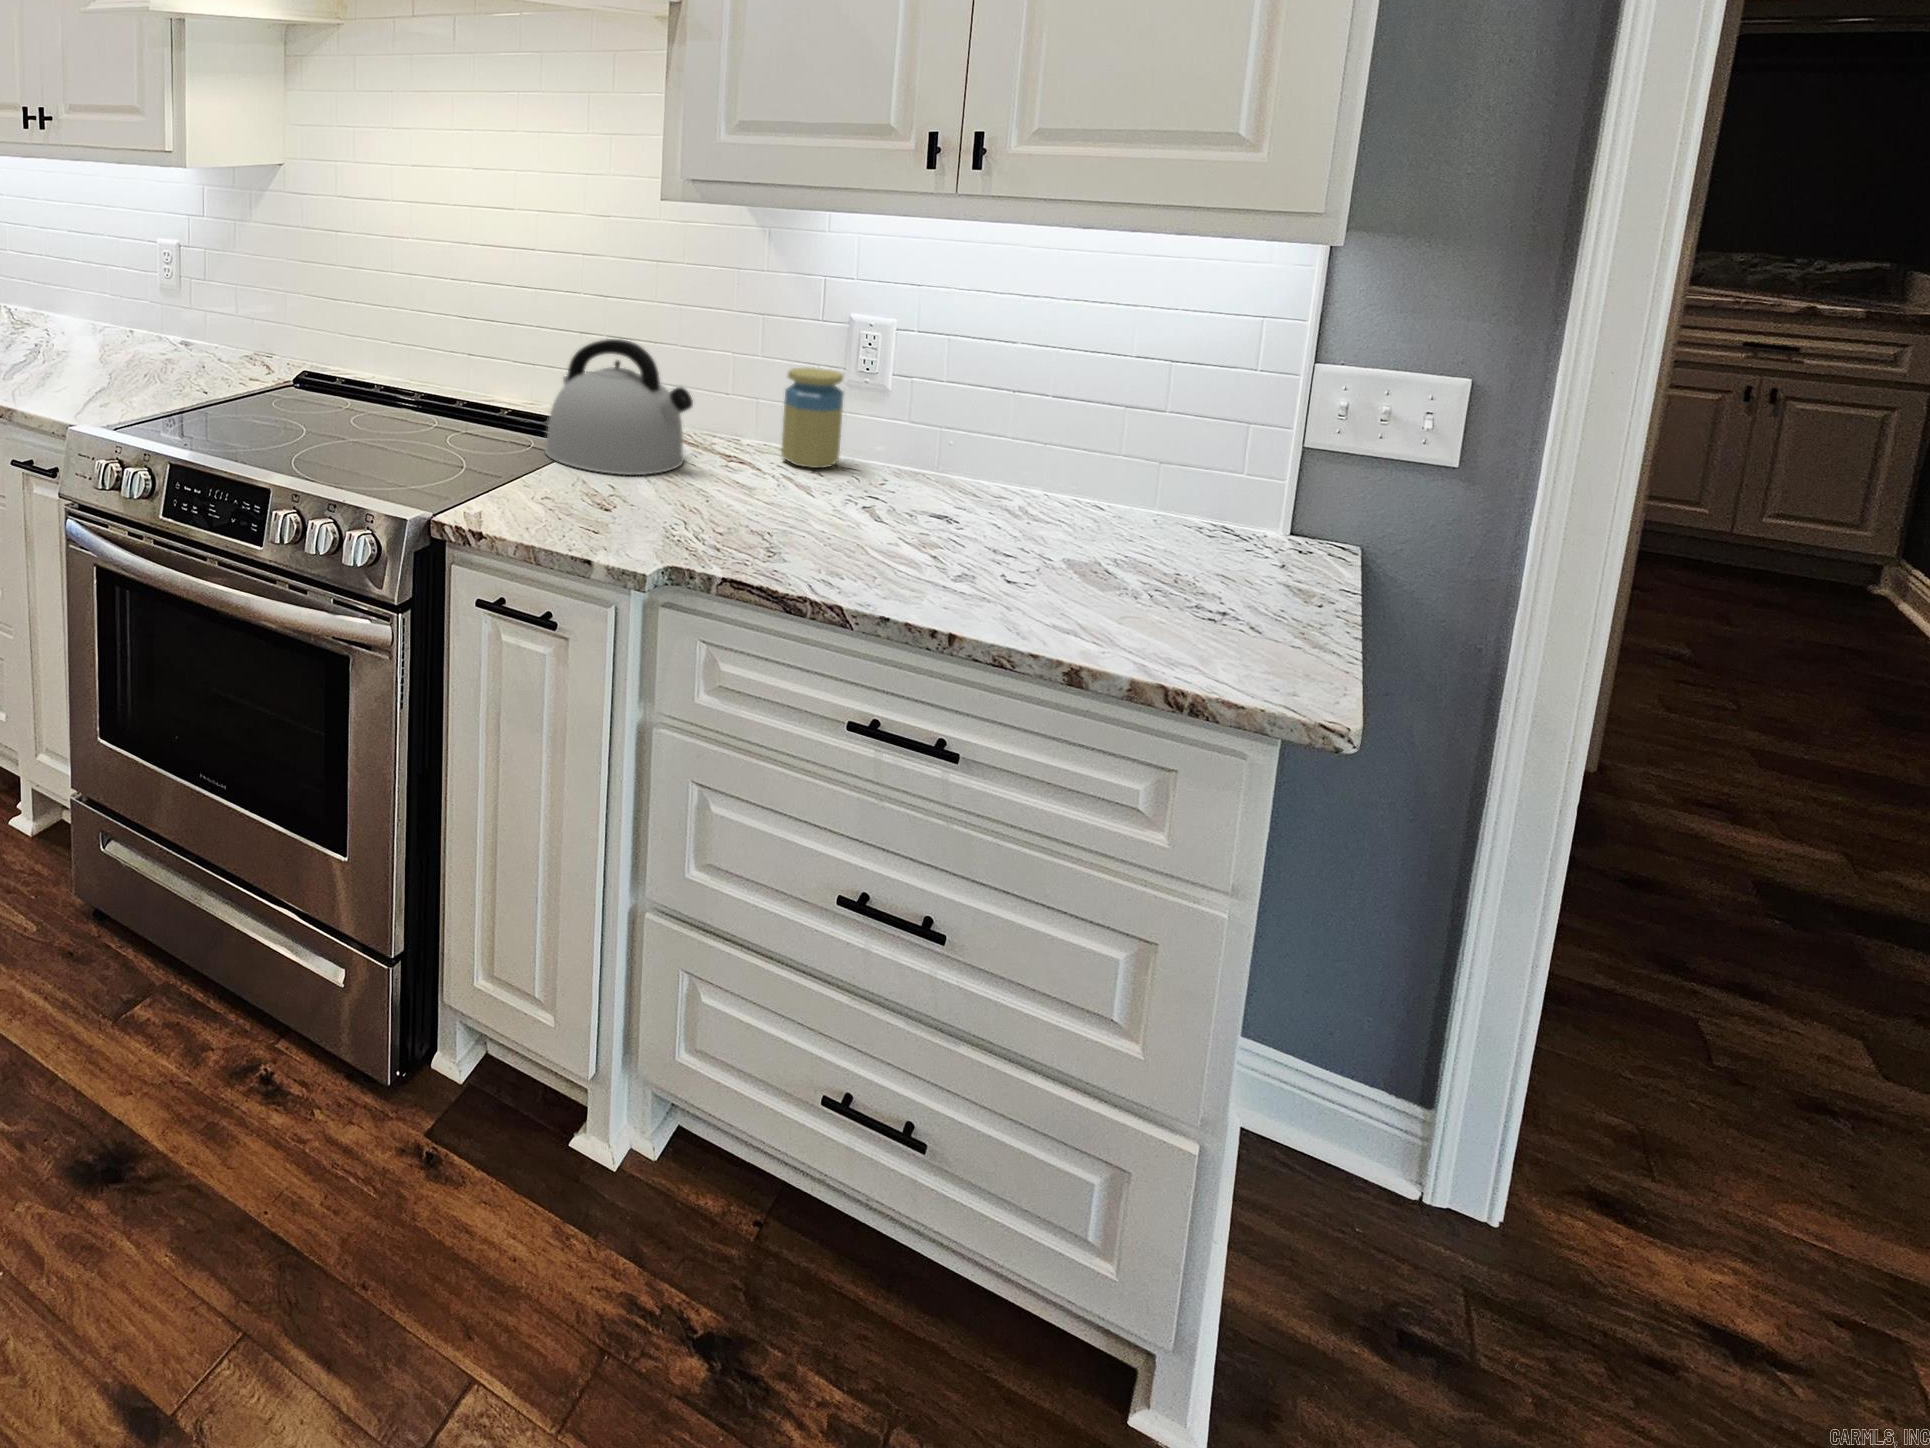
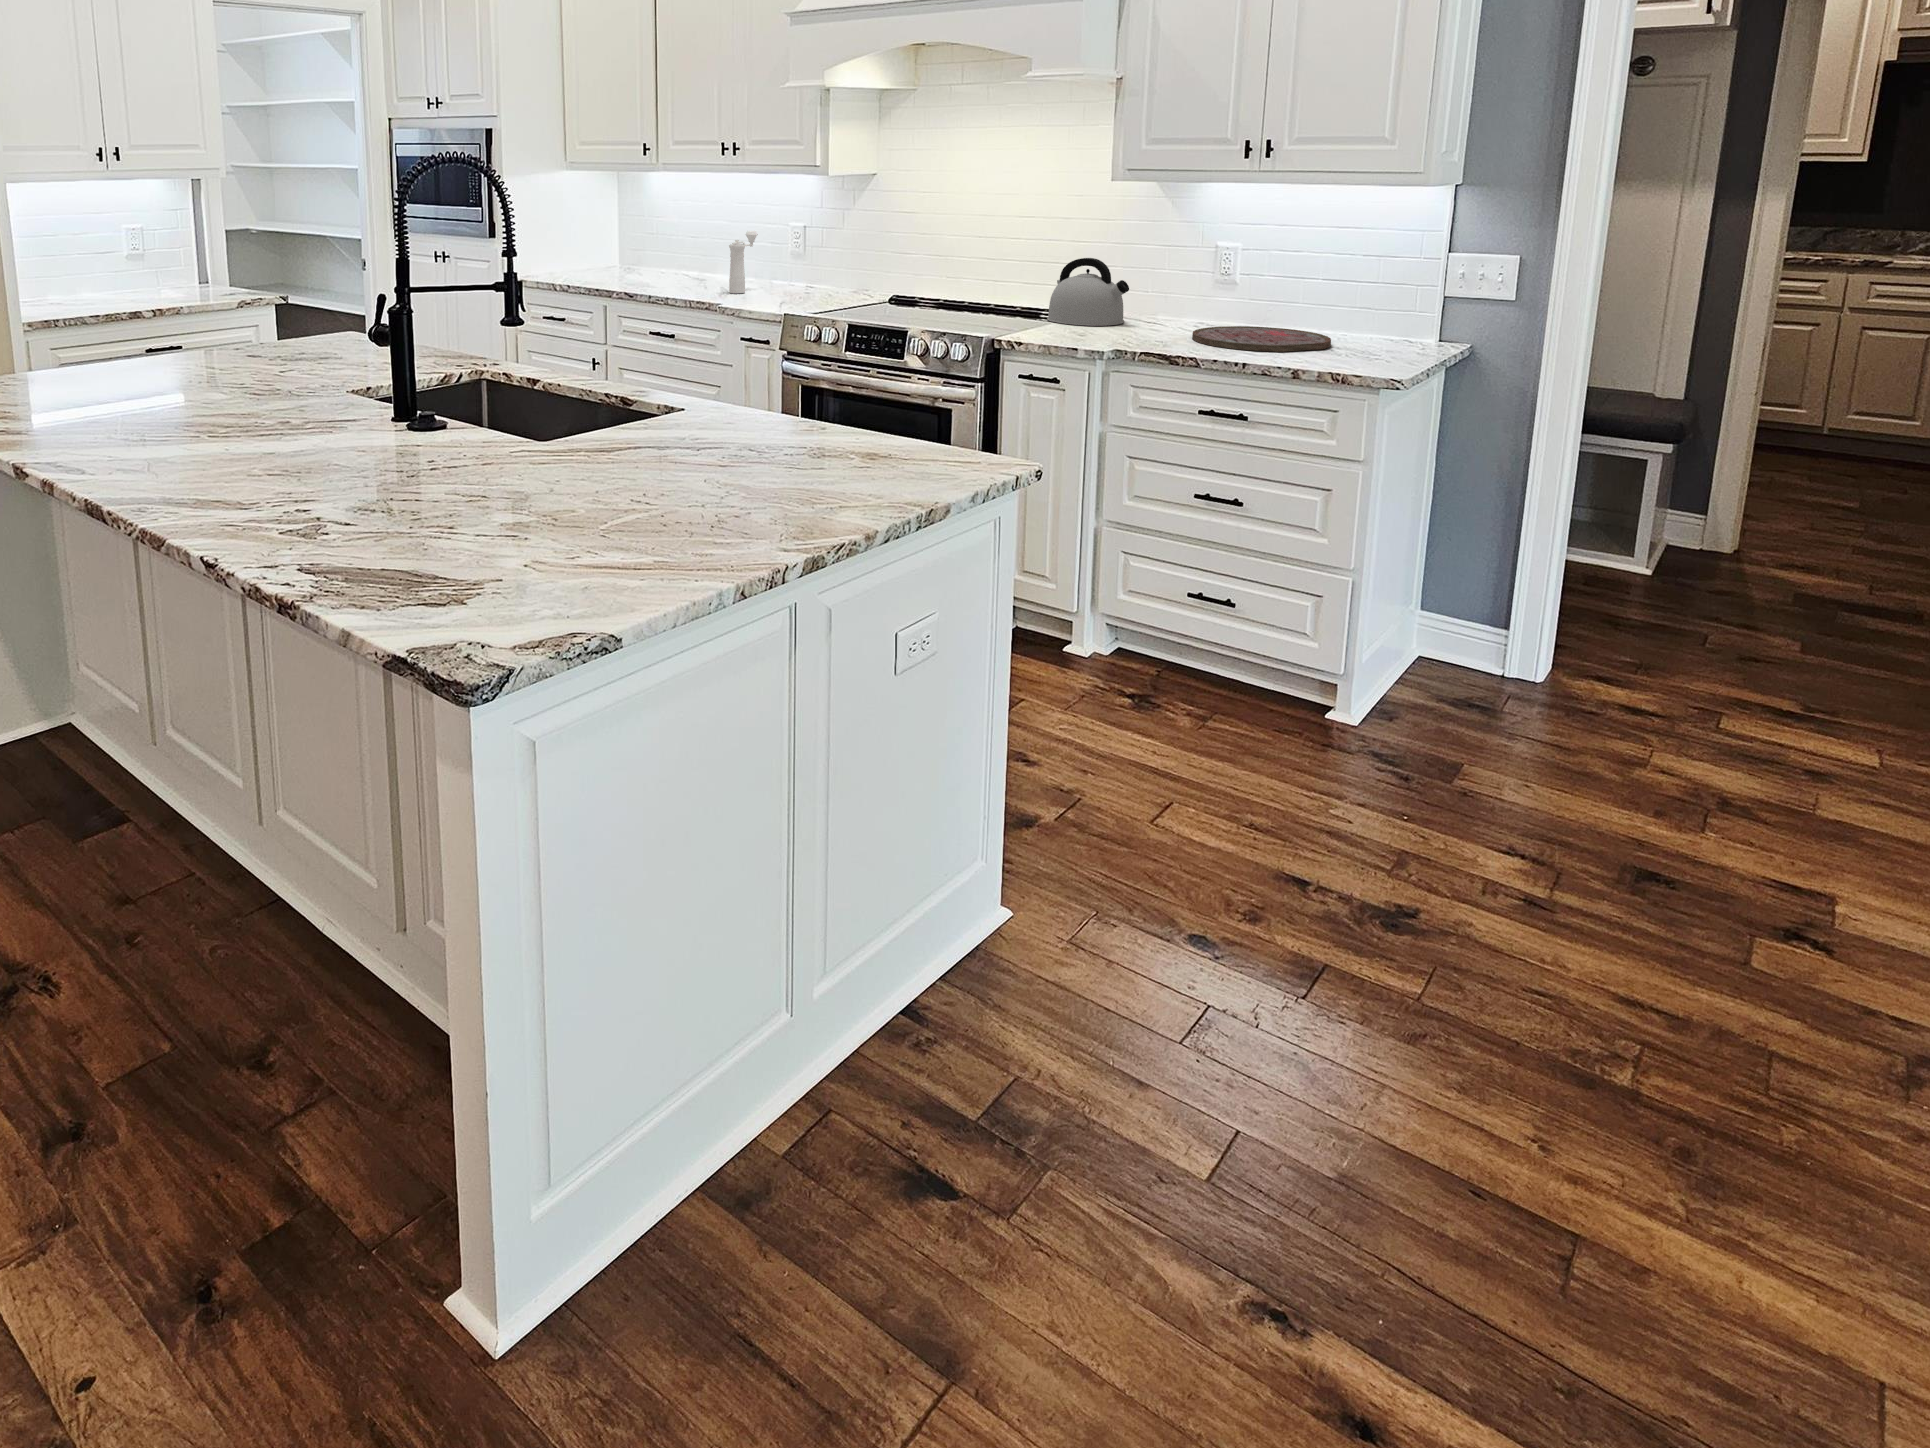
pepper mill: none [29,257,88,366] -> present [729,231,758,293]
jar: present [781,367,843,468] -> none [1178,273,1212,324]
cutting board: none [818,486,1102,587] -> present [1192,326,1331,352]

